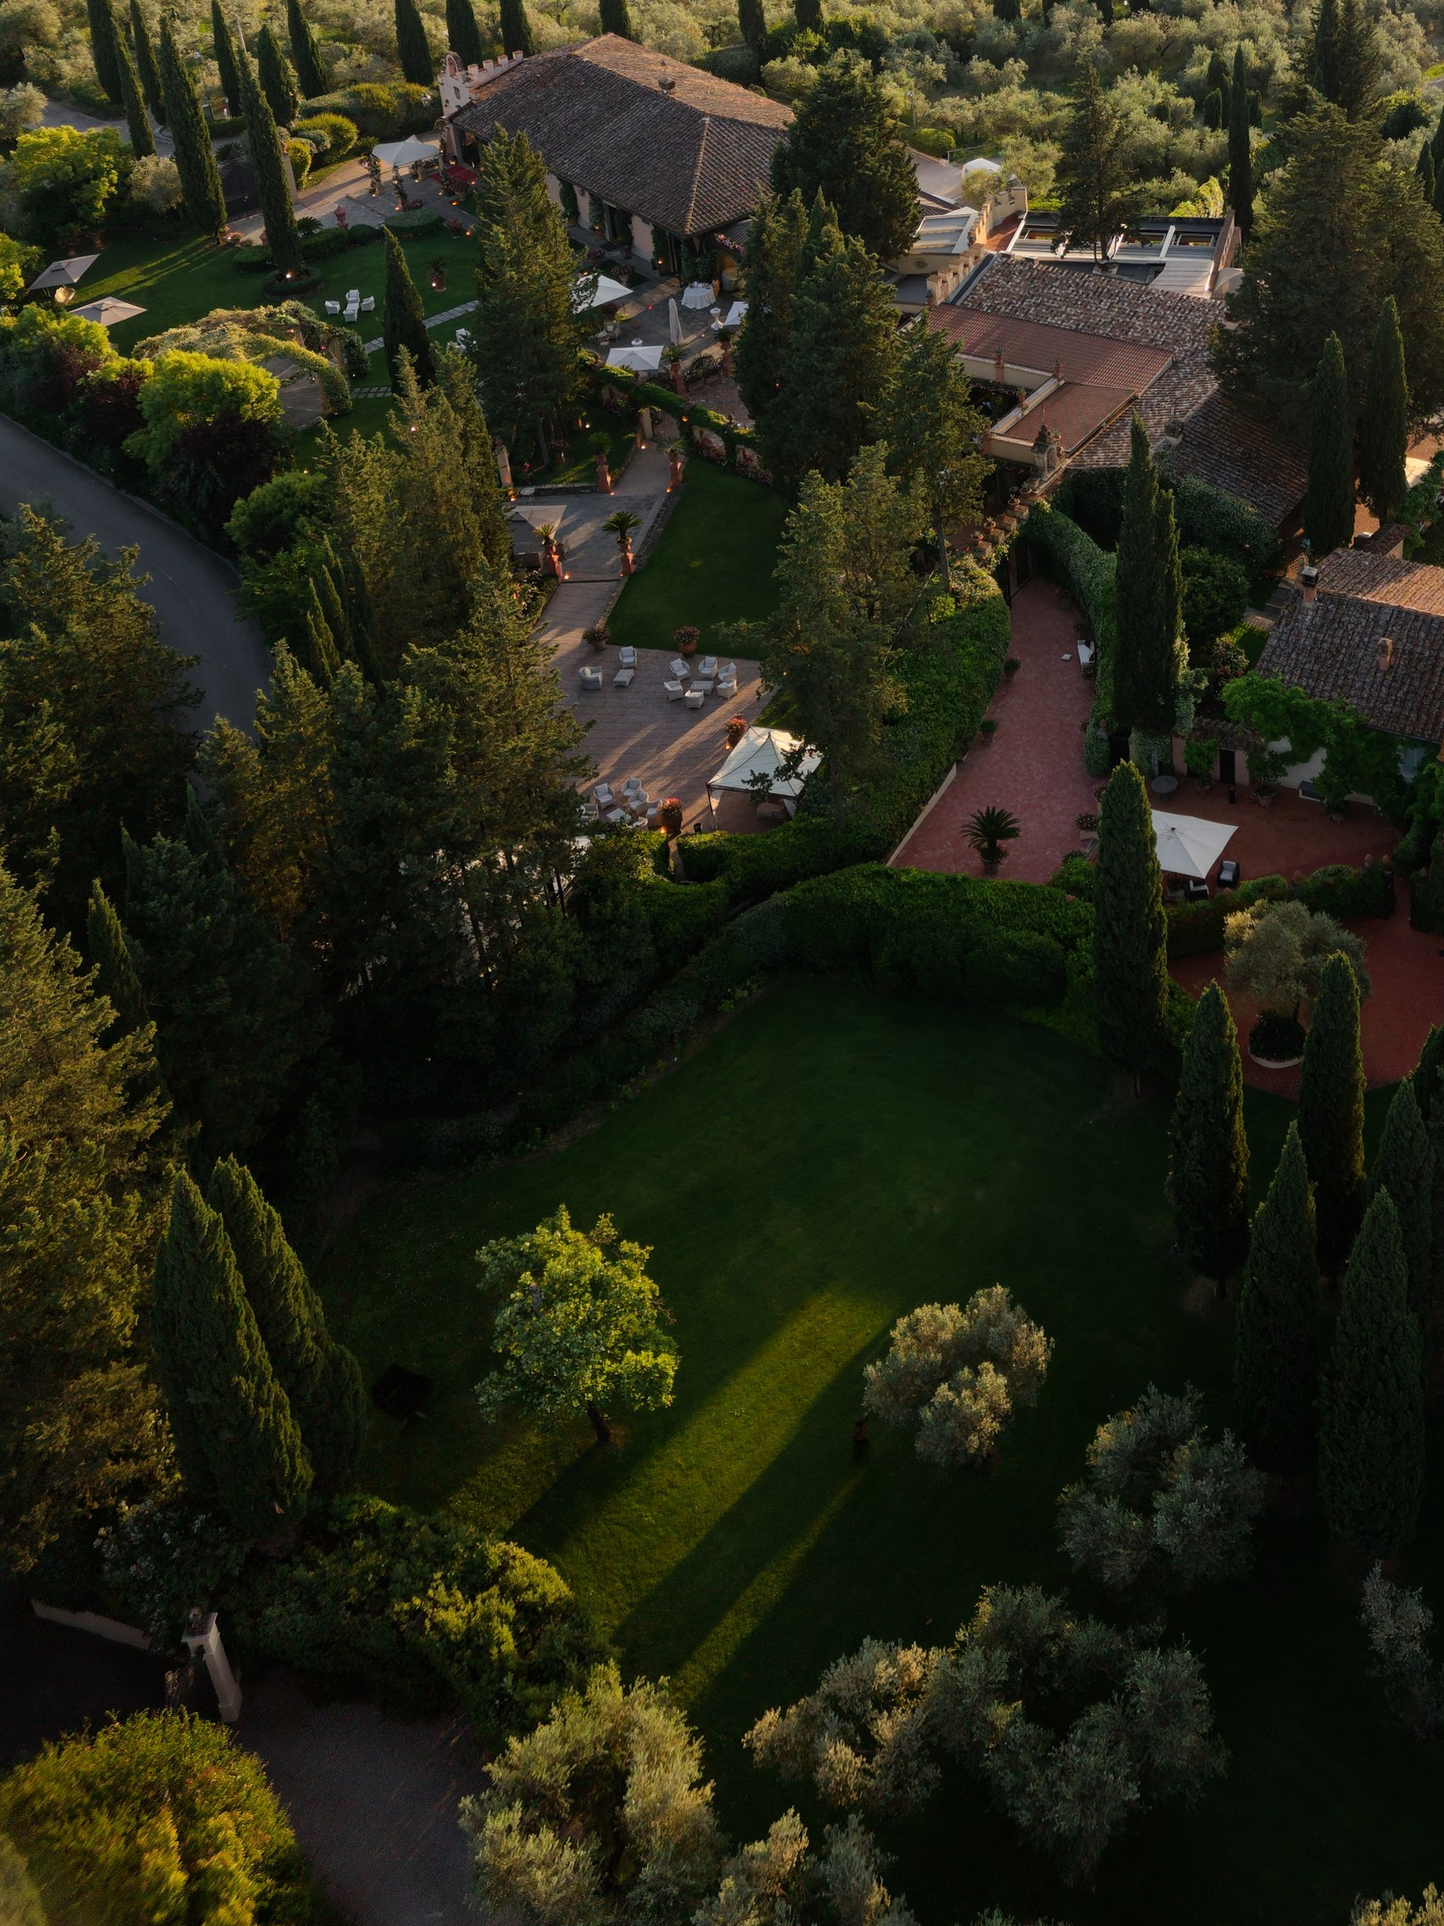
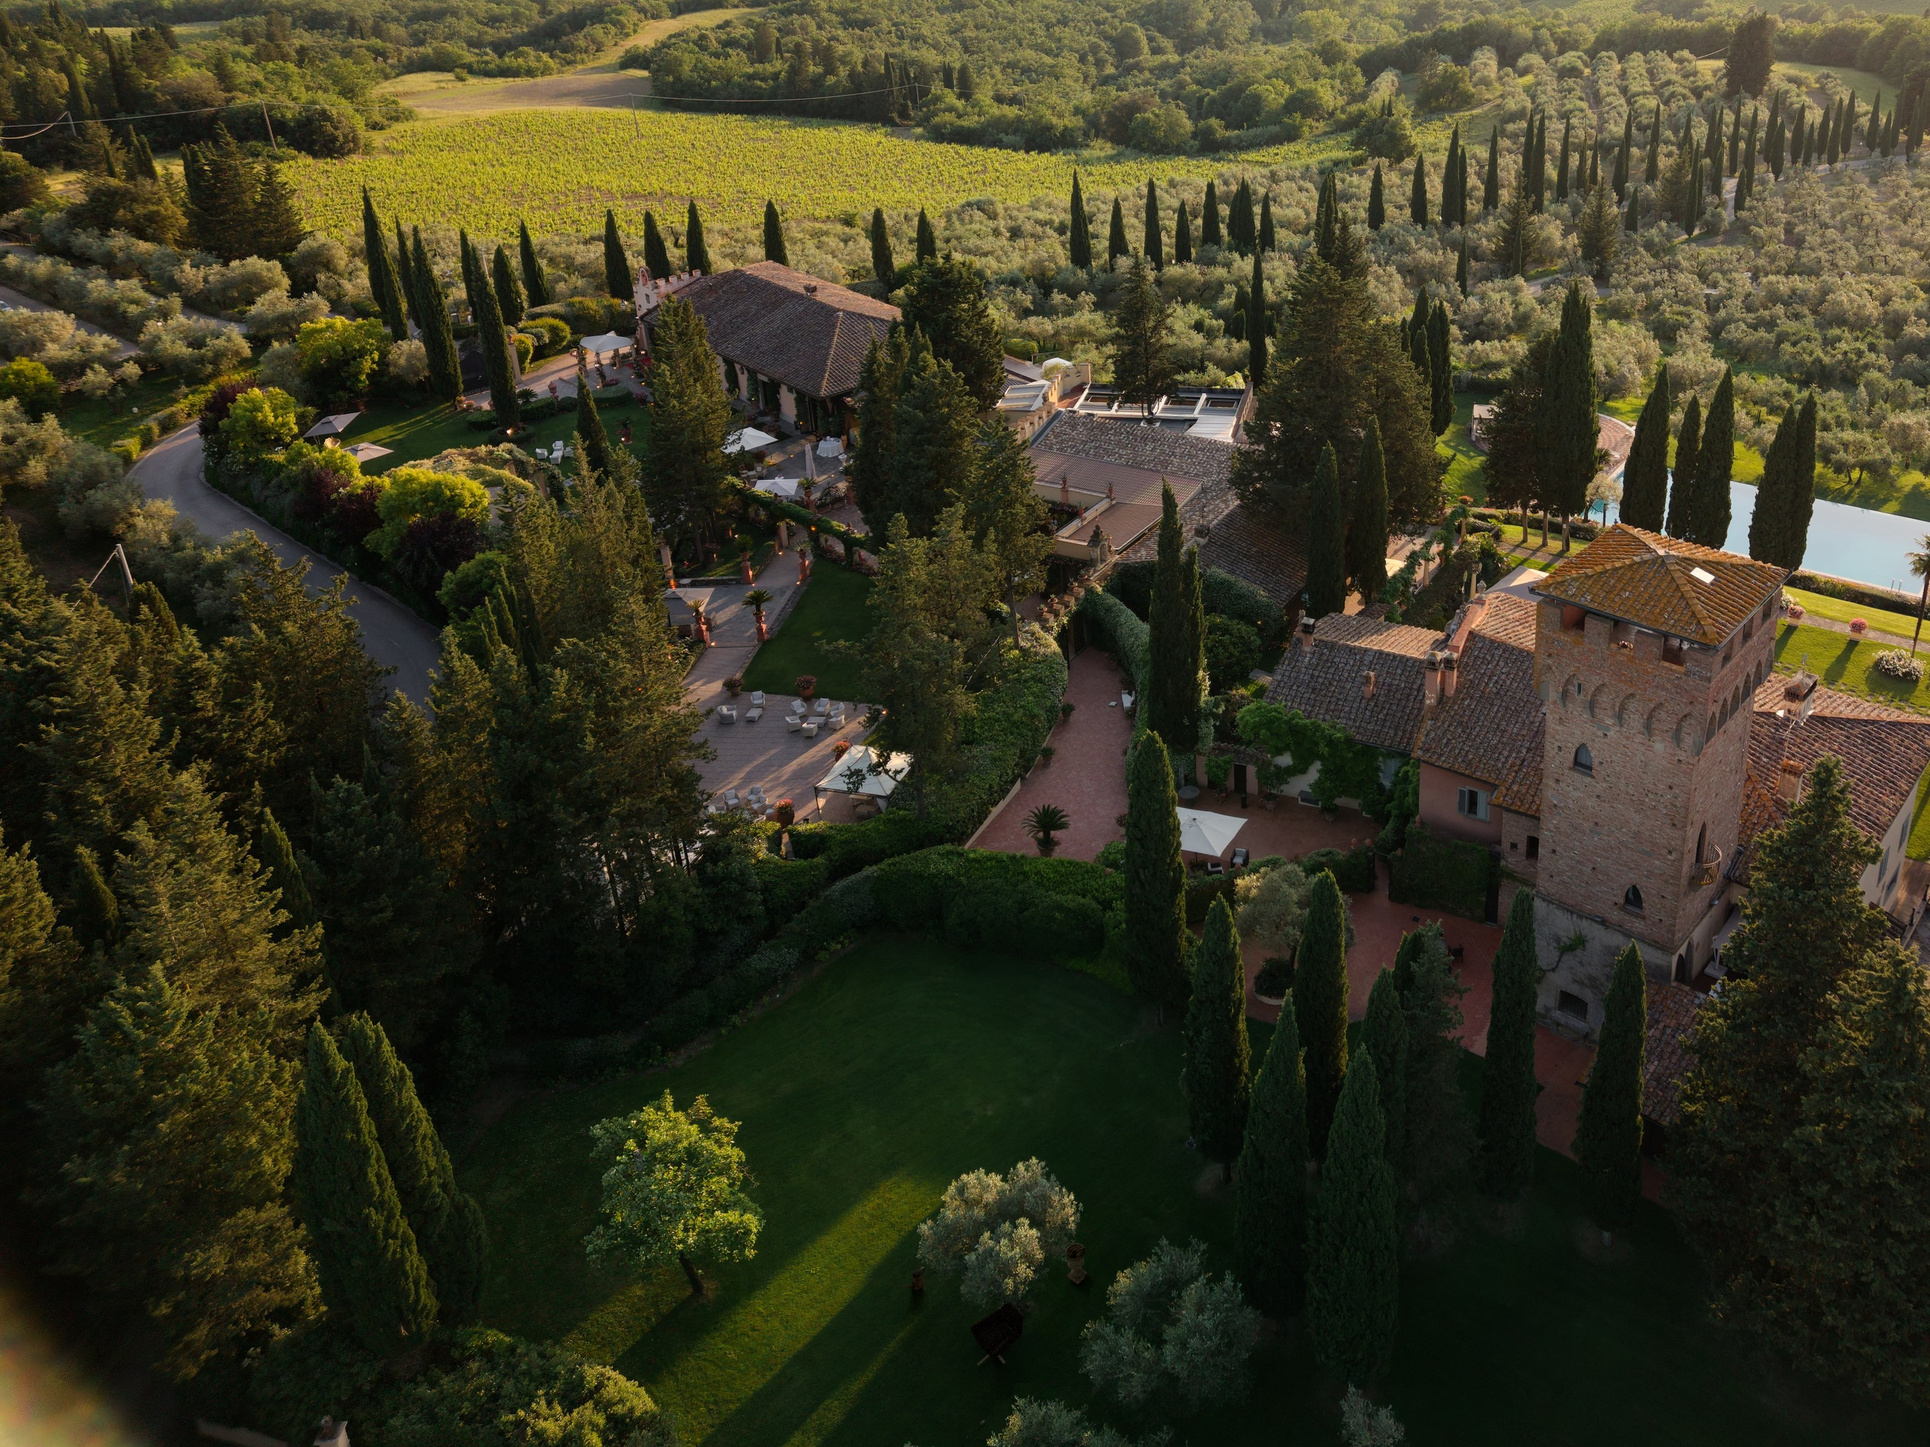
lounge chair: present [371,1363,435,1422] -> present [971,1302,1023,1365]
planter: none [1032,1386,1058,1434] -> present [1065,1243,1087,1284]

